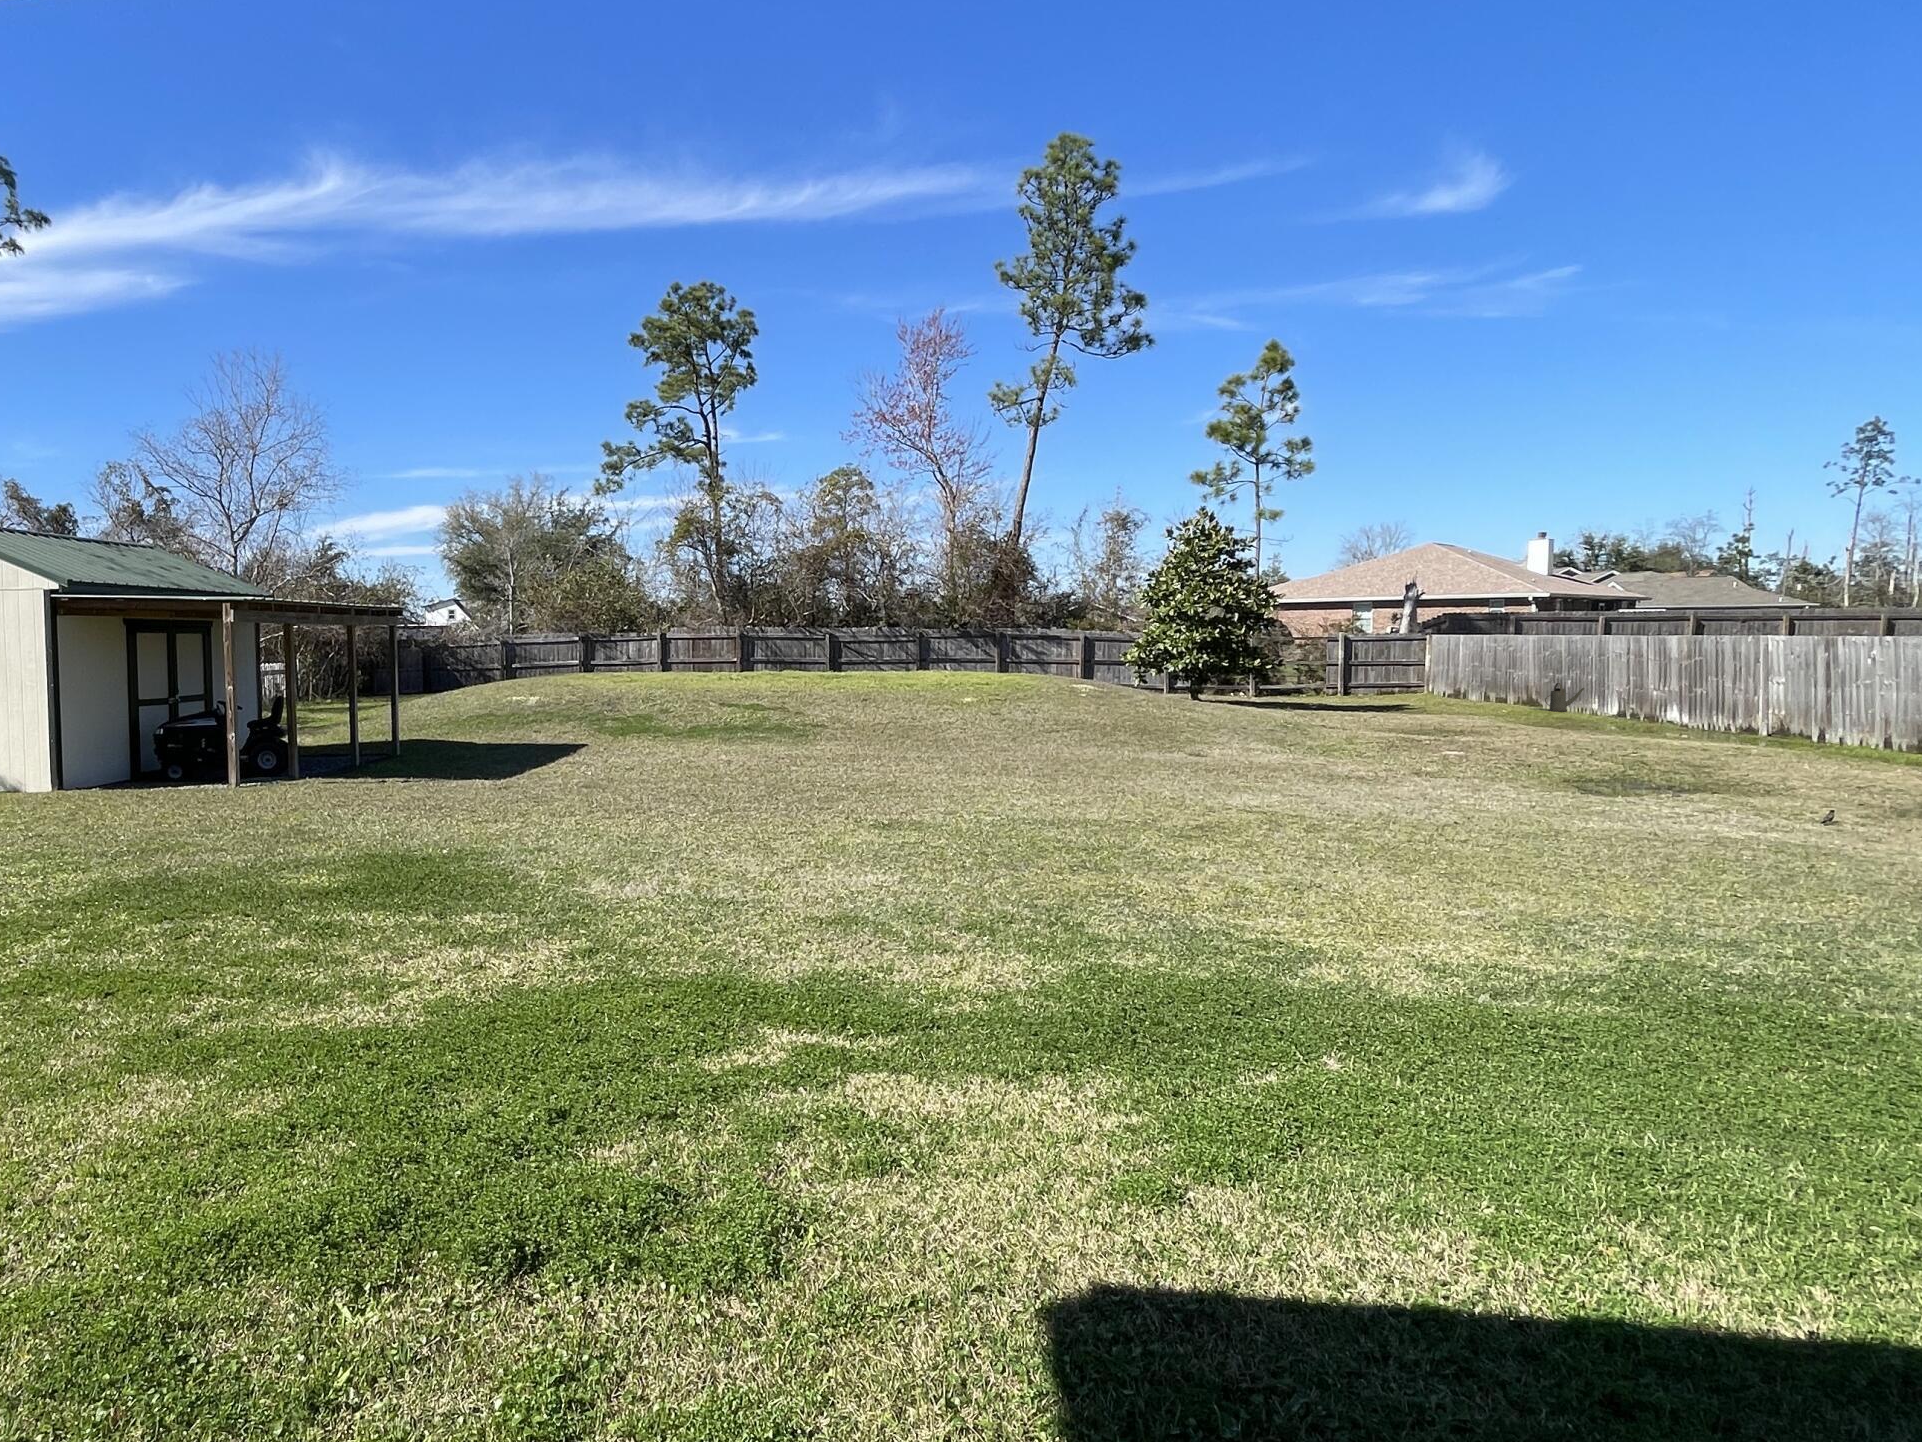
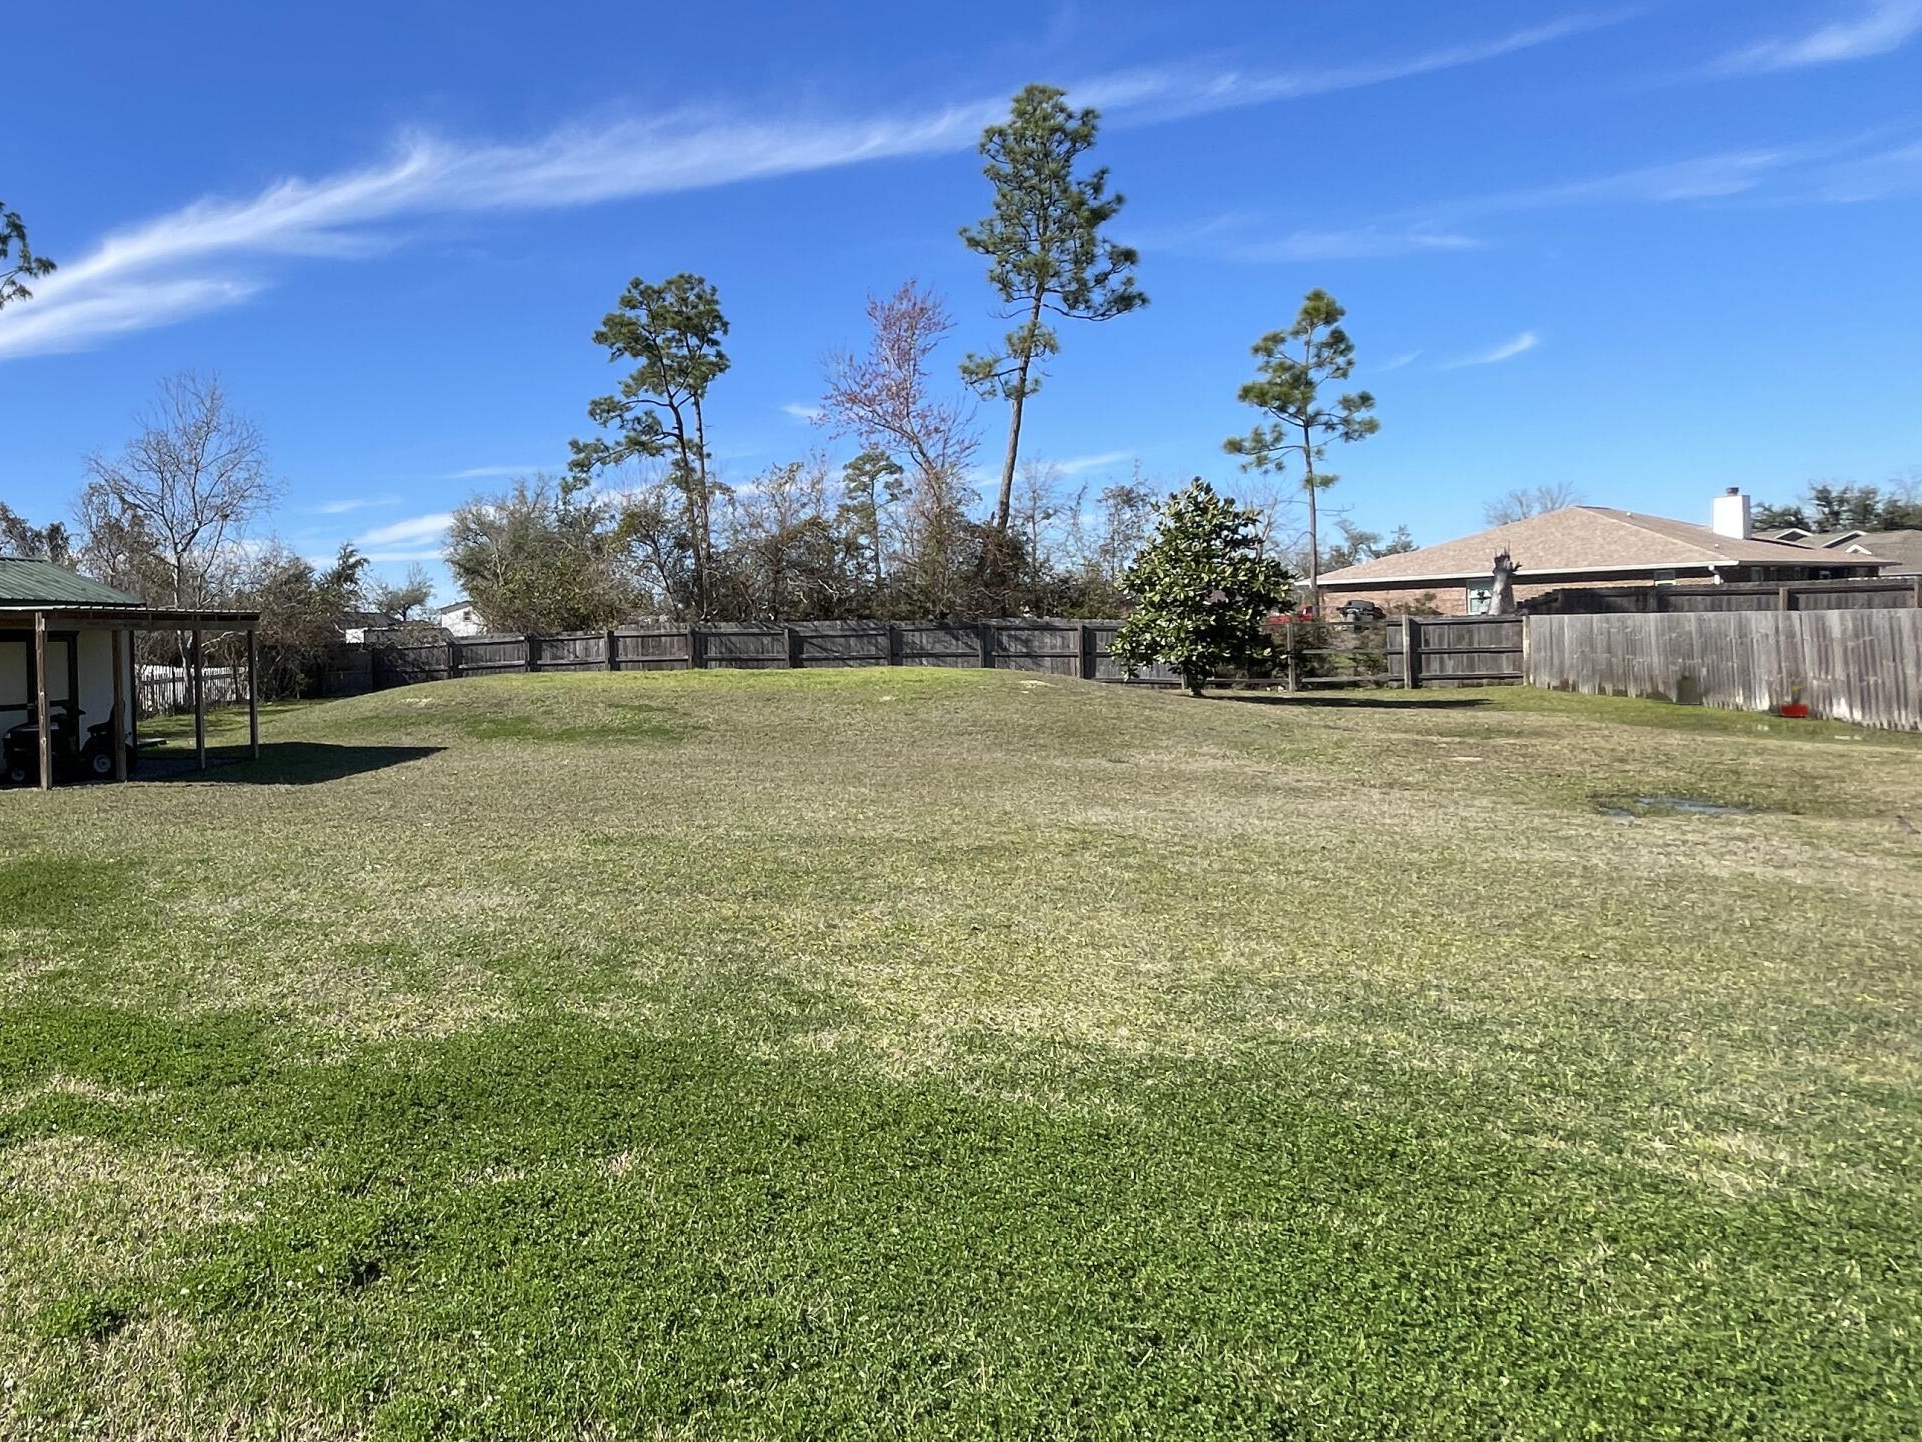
decorative plant: none [1624,684,1646,722] -> present [1779,673,1809,717]

